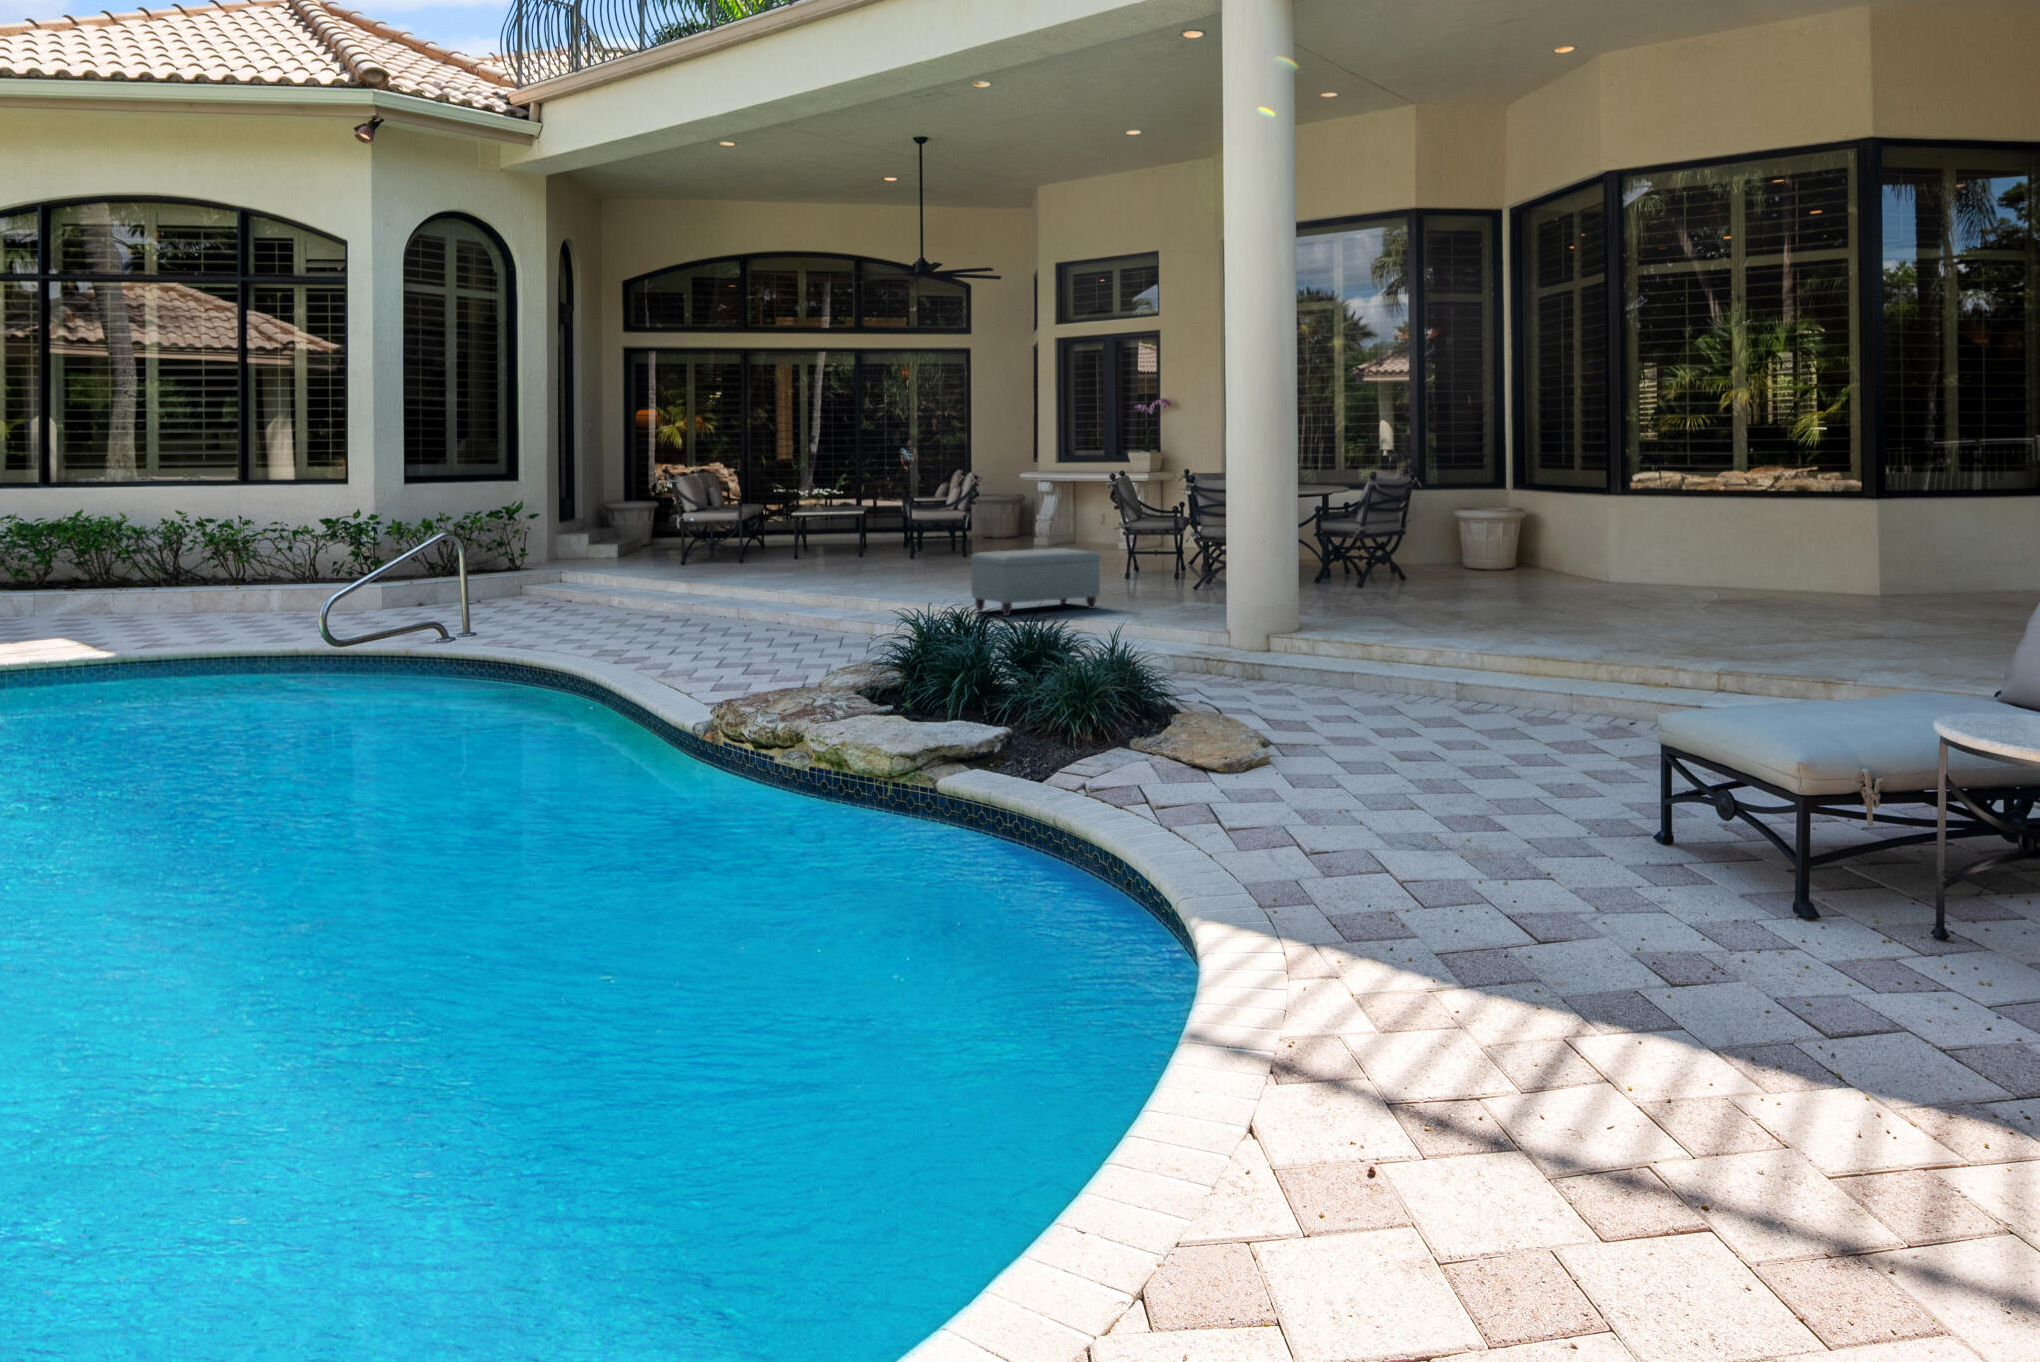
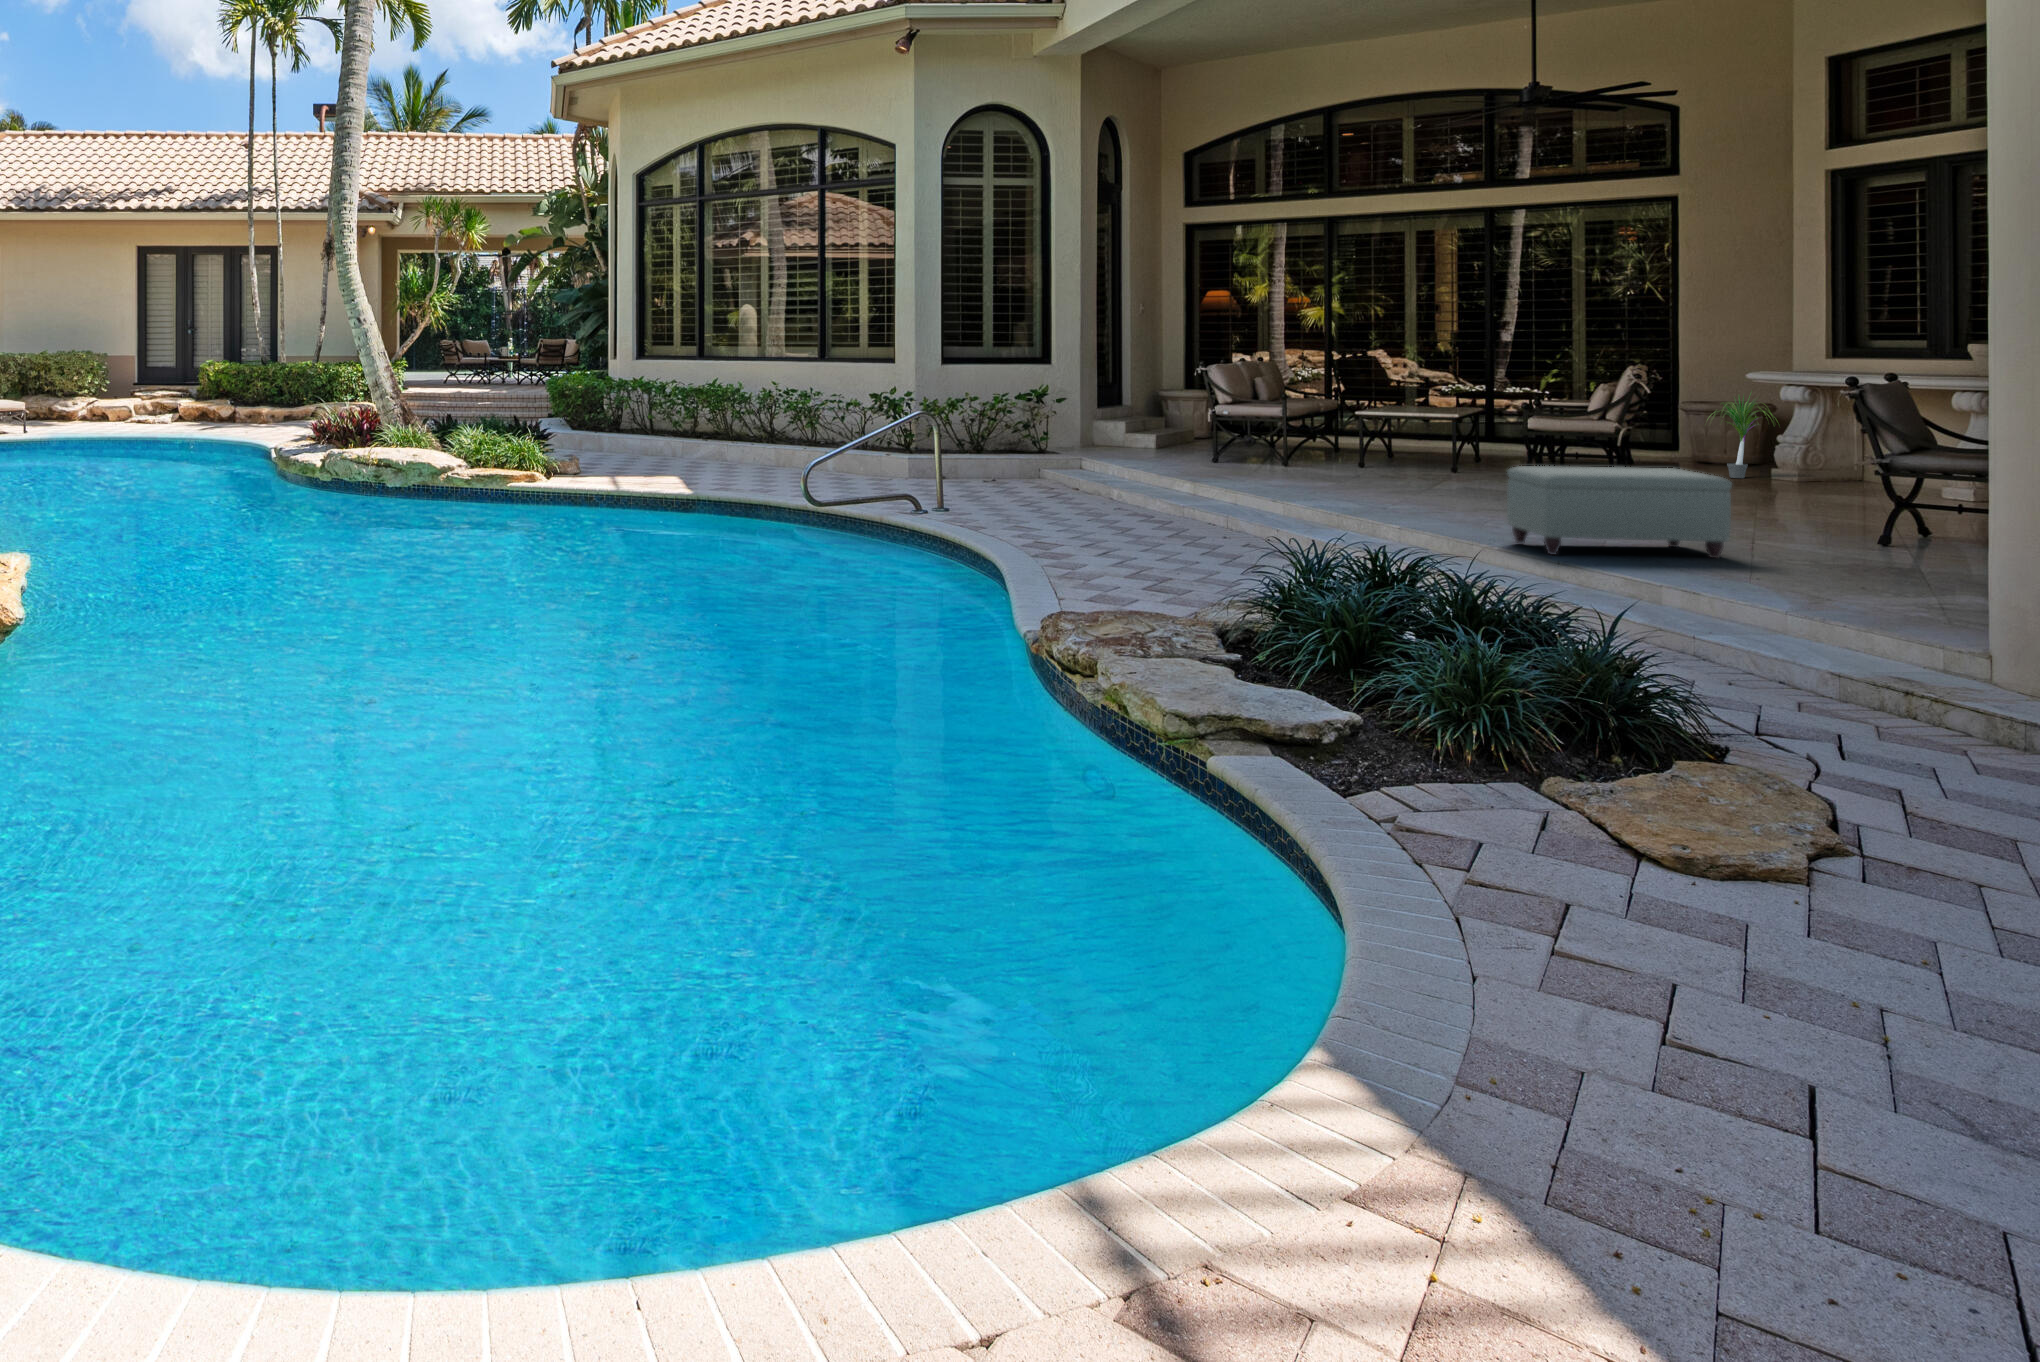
potted plant: none [1027,491,1070,557] -> present [1714,396,1772,478]

